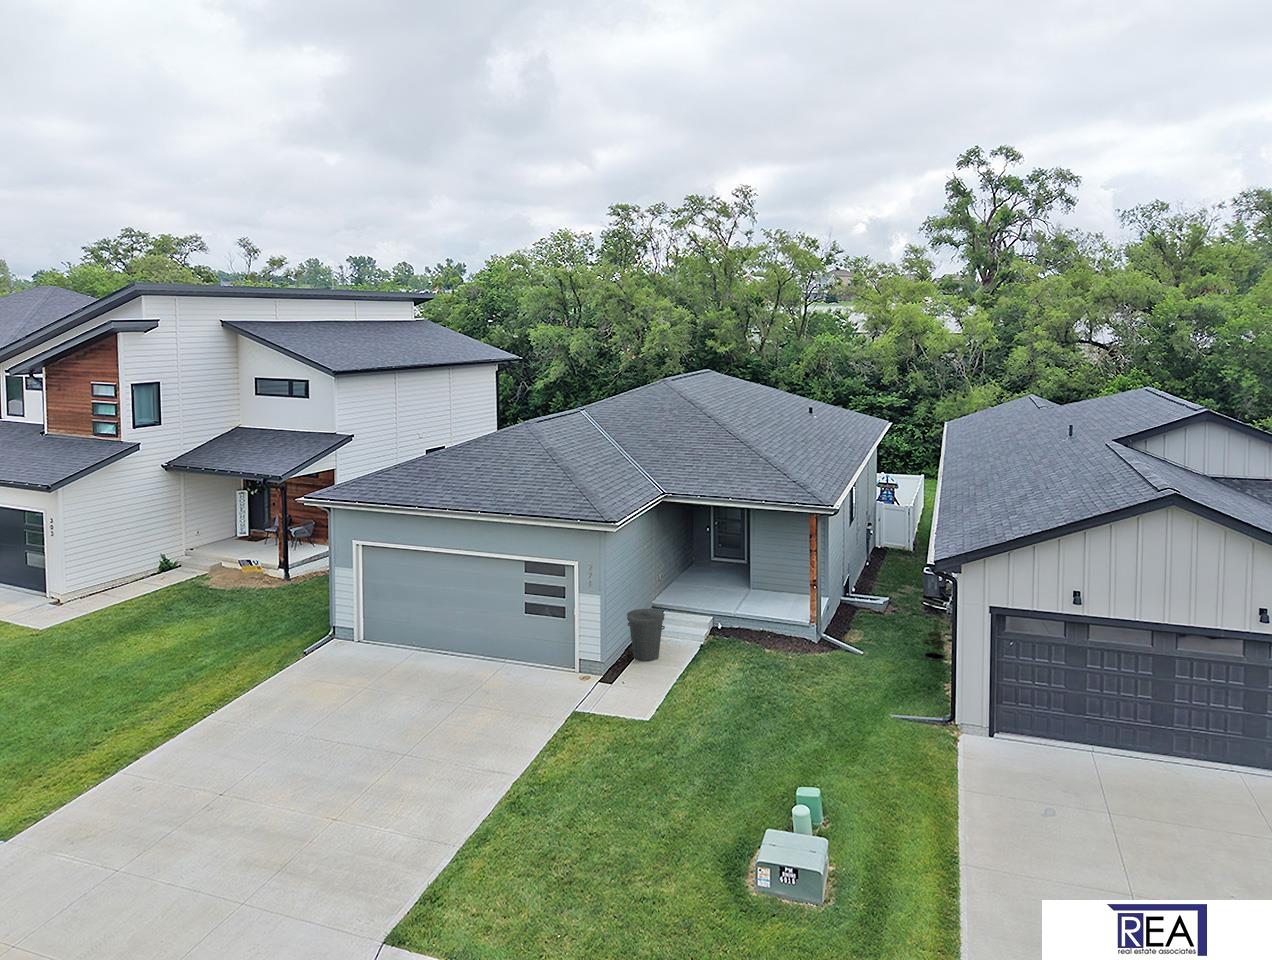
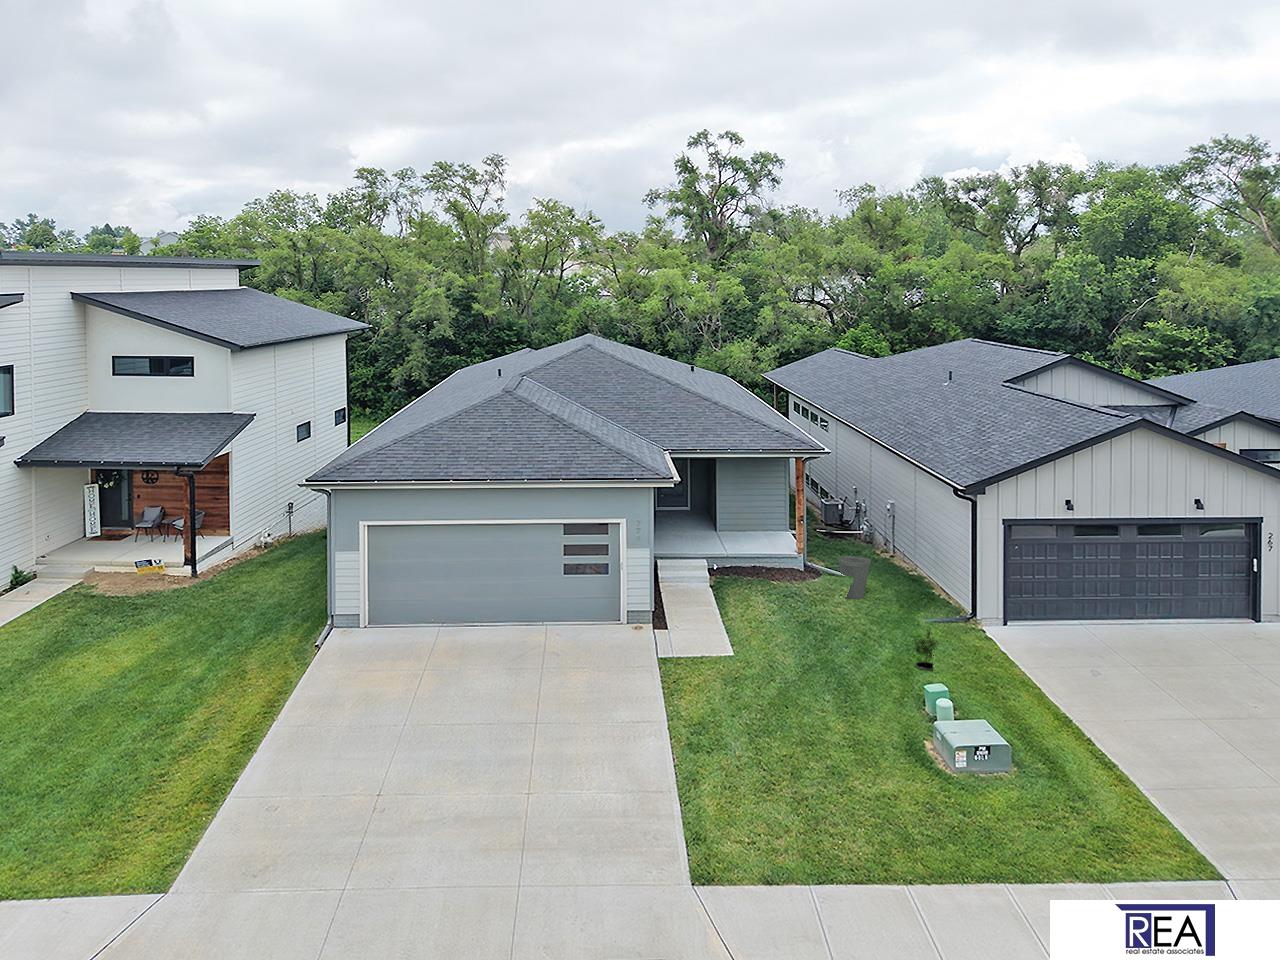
trash can: present [627,609,665,661] -> present [837,556,871,599]

